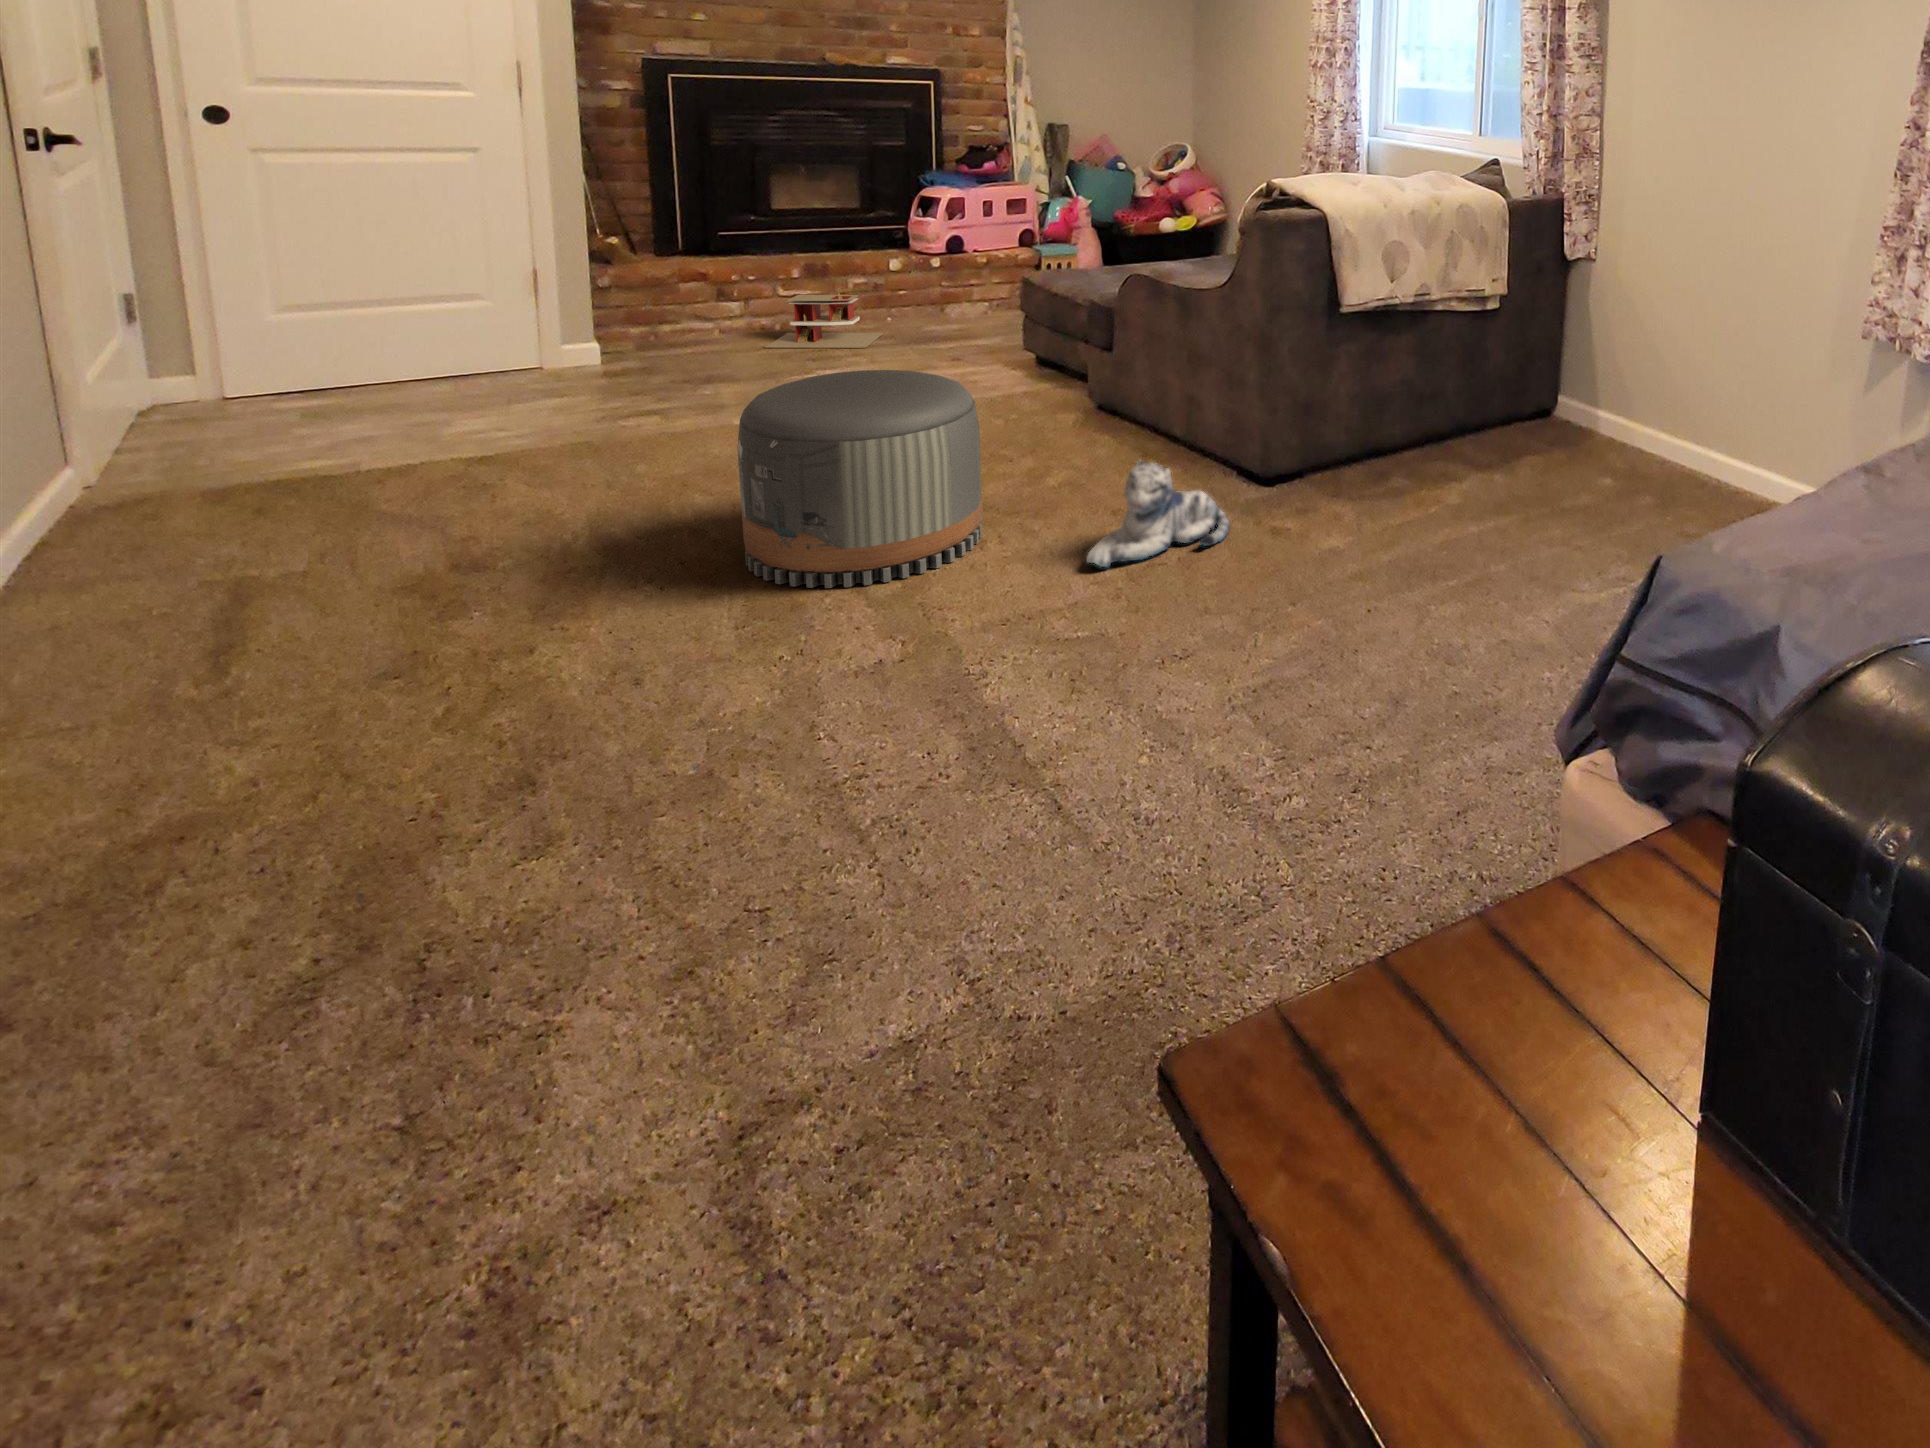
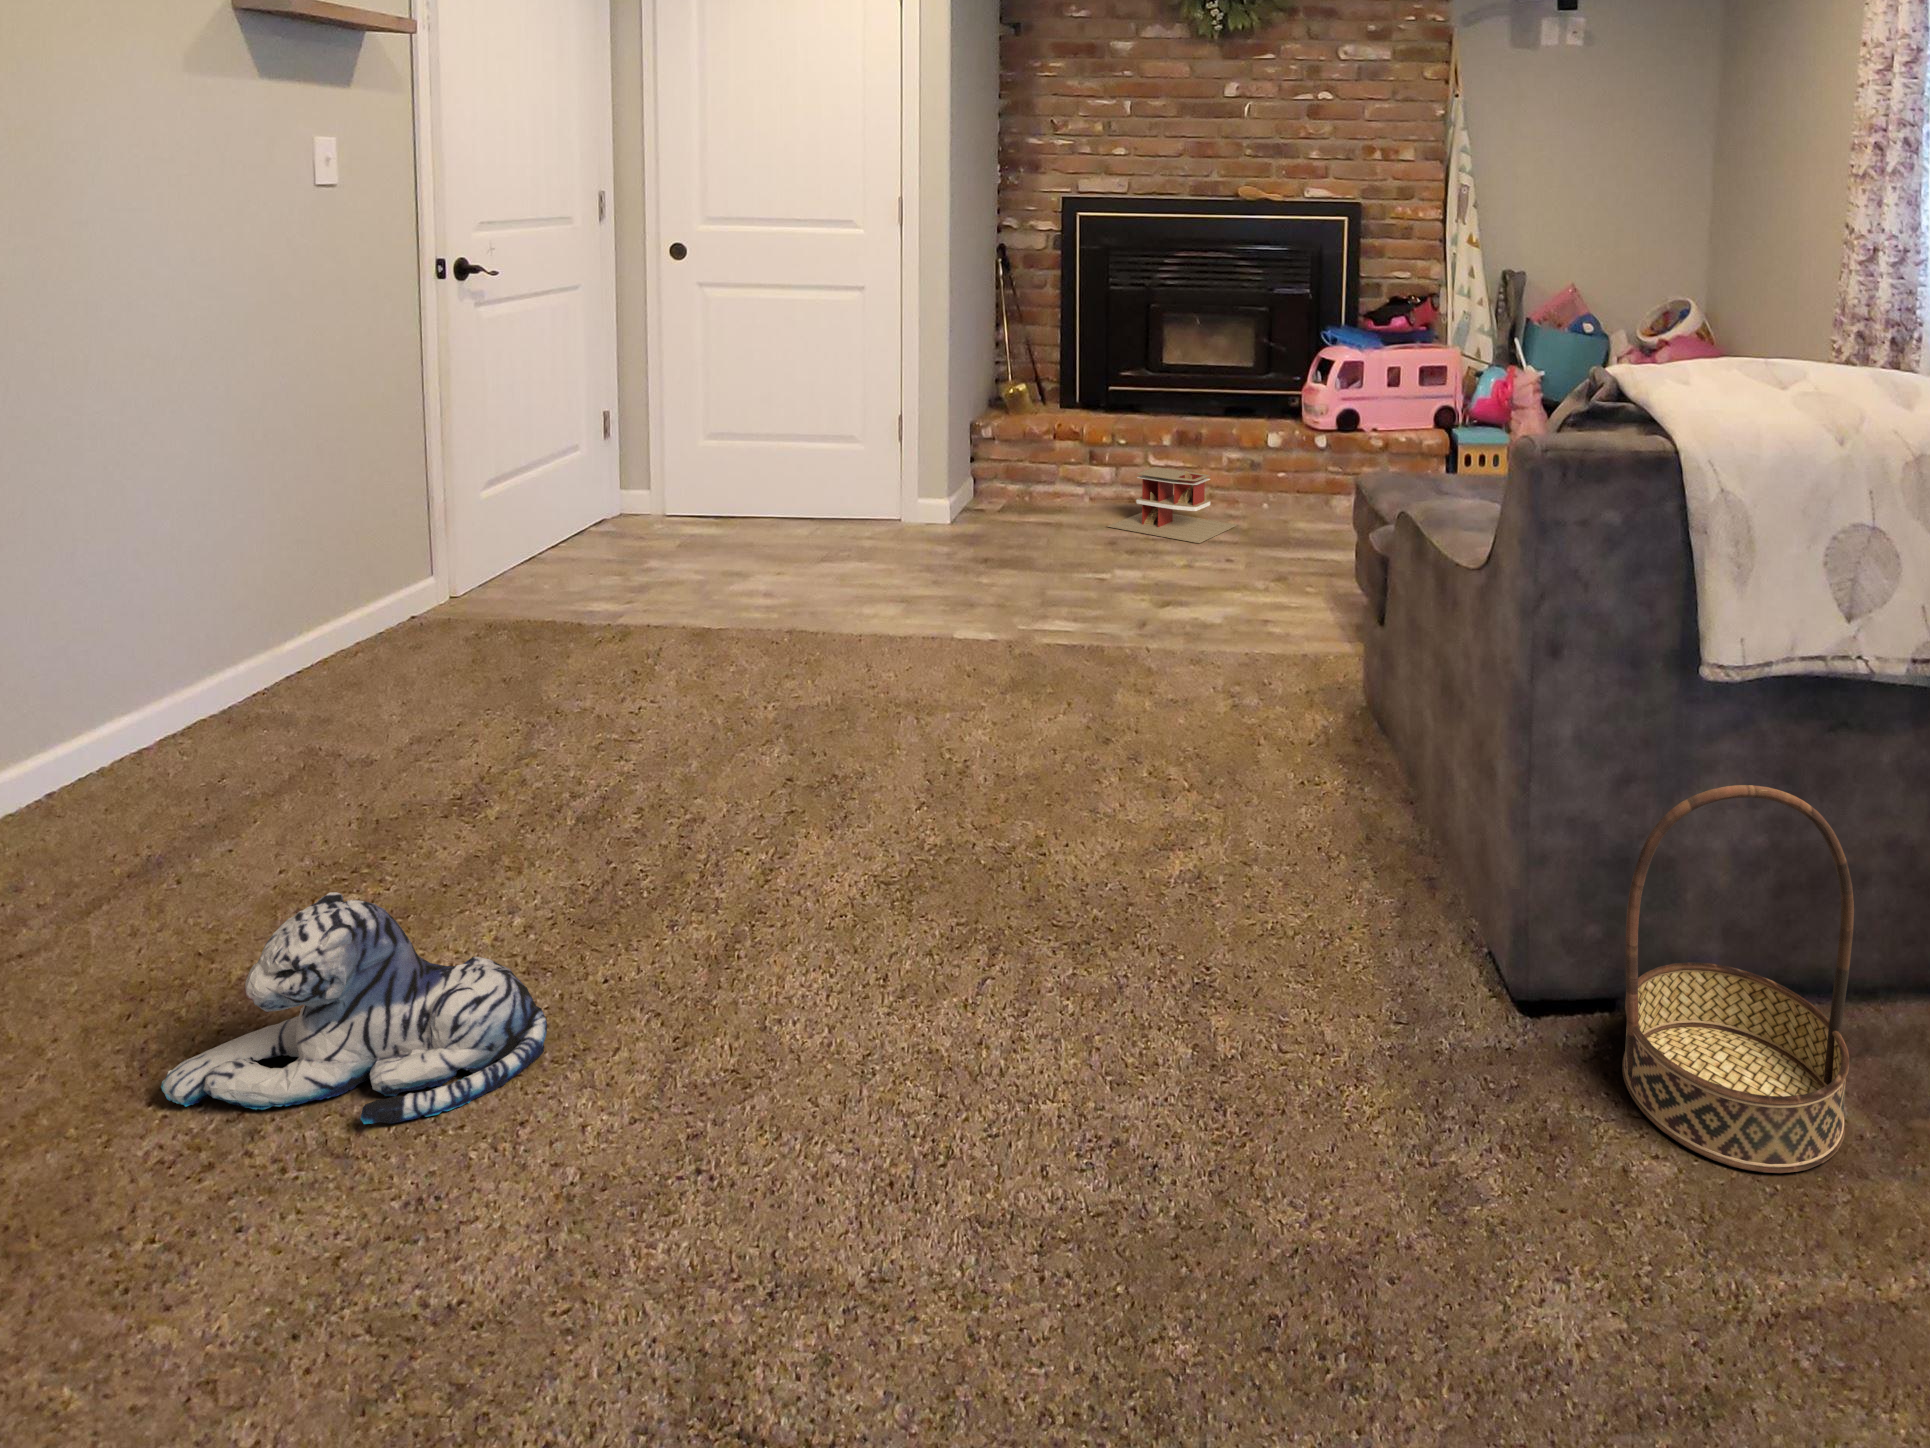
basket: none [1315,354,1405,504] -> present [1622,785,1854,1173]
pouf: present [737,370,982,588] -> none [668,625,1018,1023]
plush toy: present [1086,461,1230,567] -> present [161,892,547,1124]

